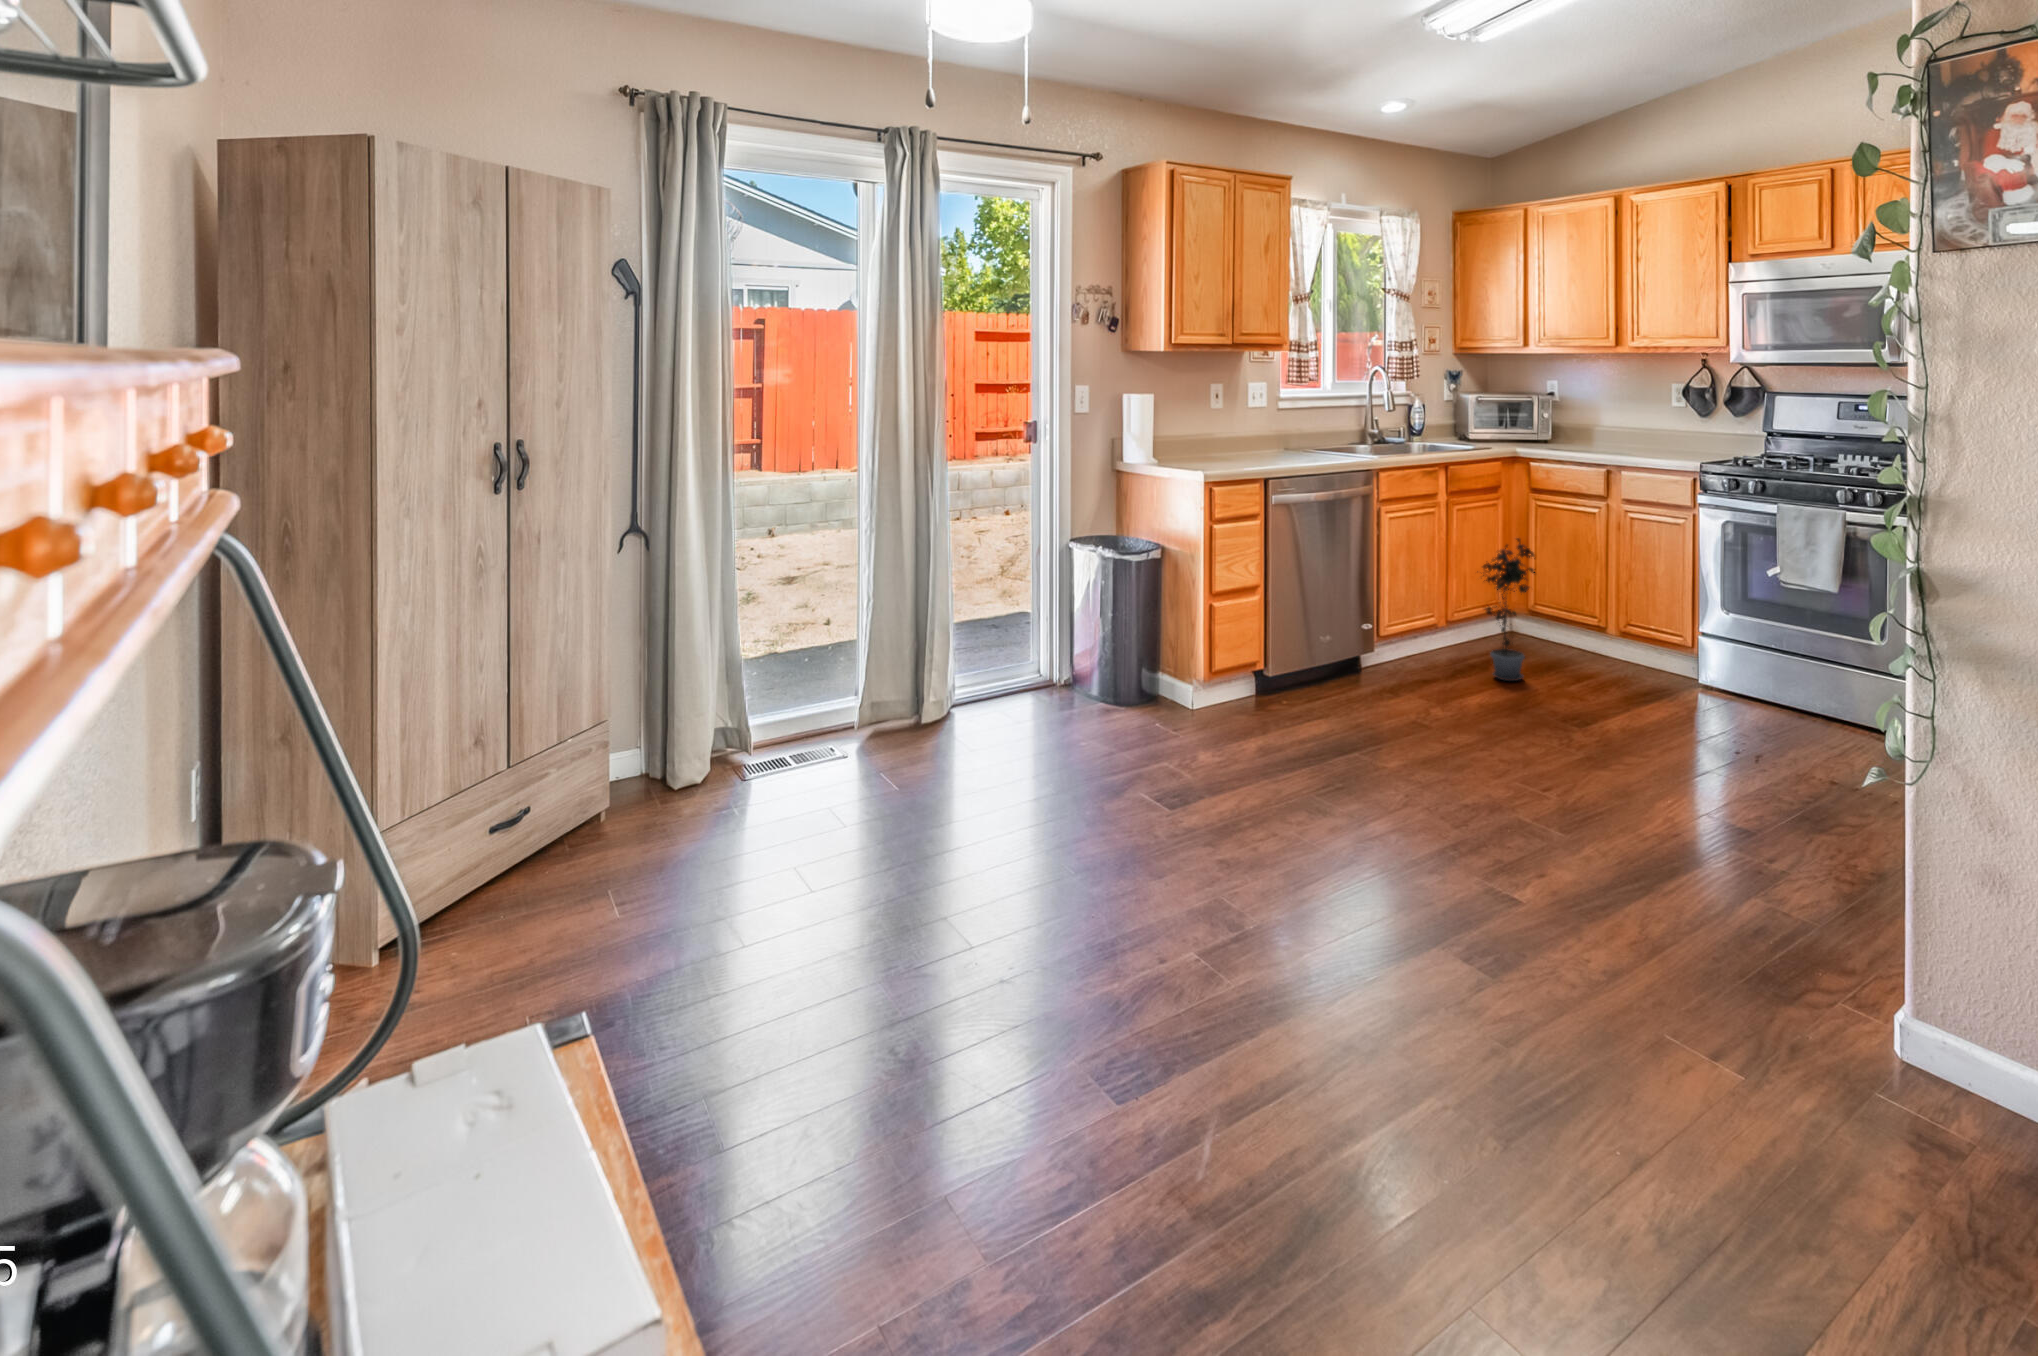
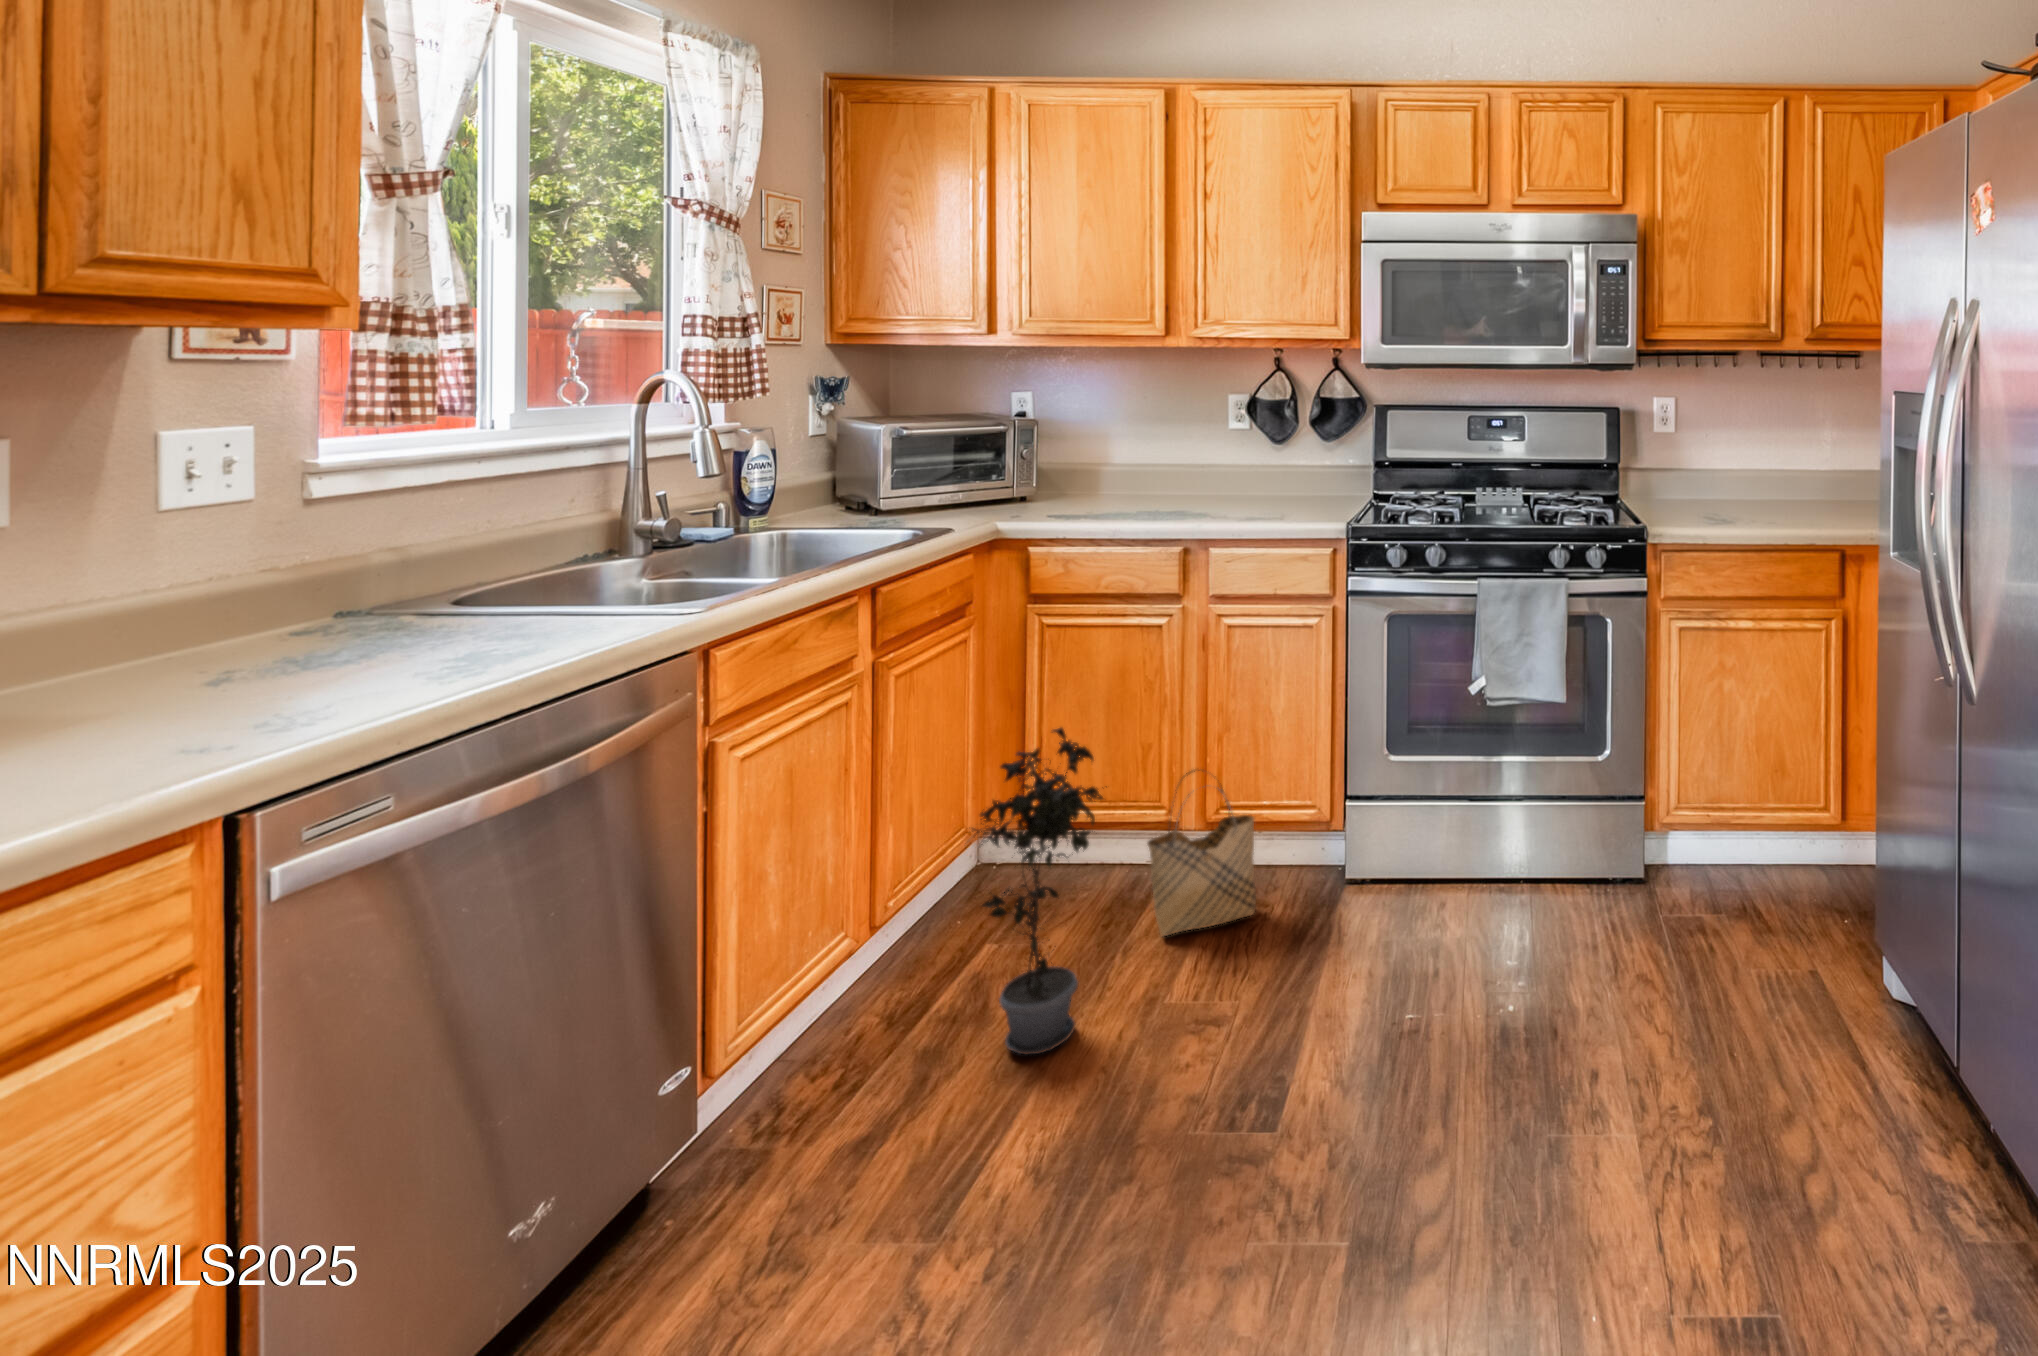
woven basket: none [1576,591,1640,675] -> present [1148,770,1256,936]

